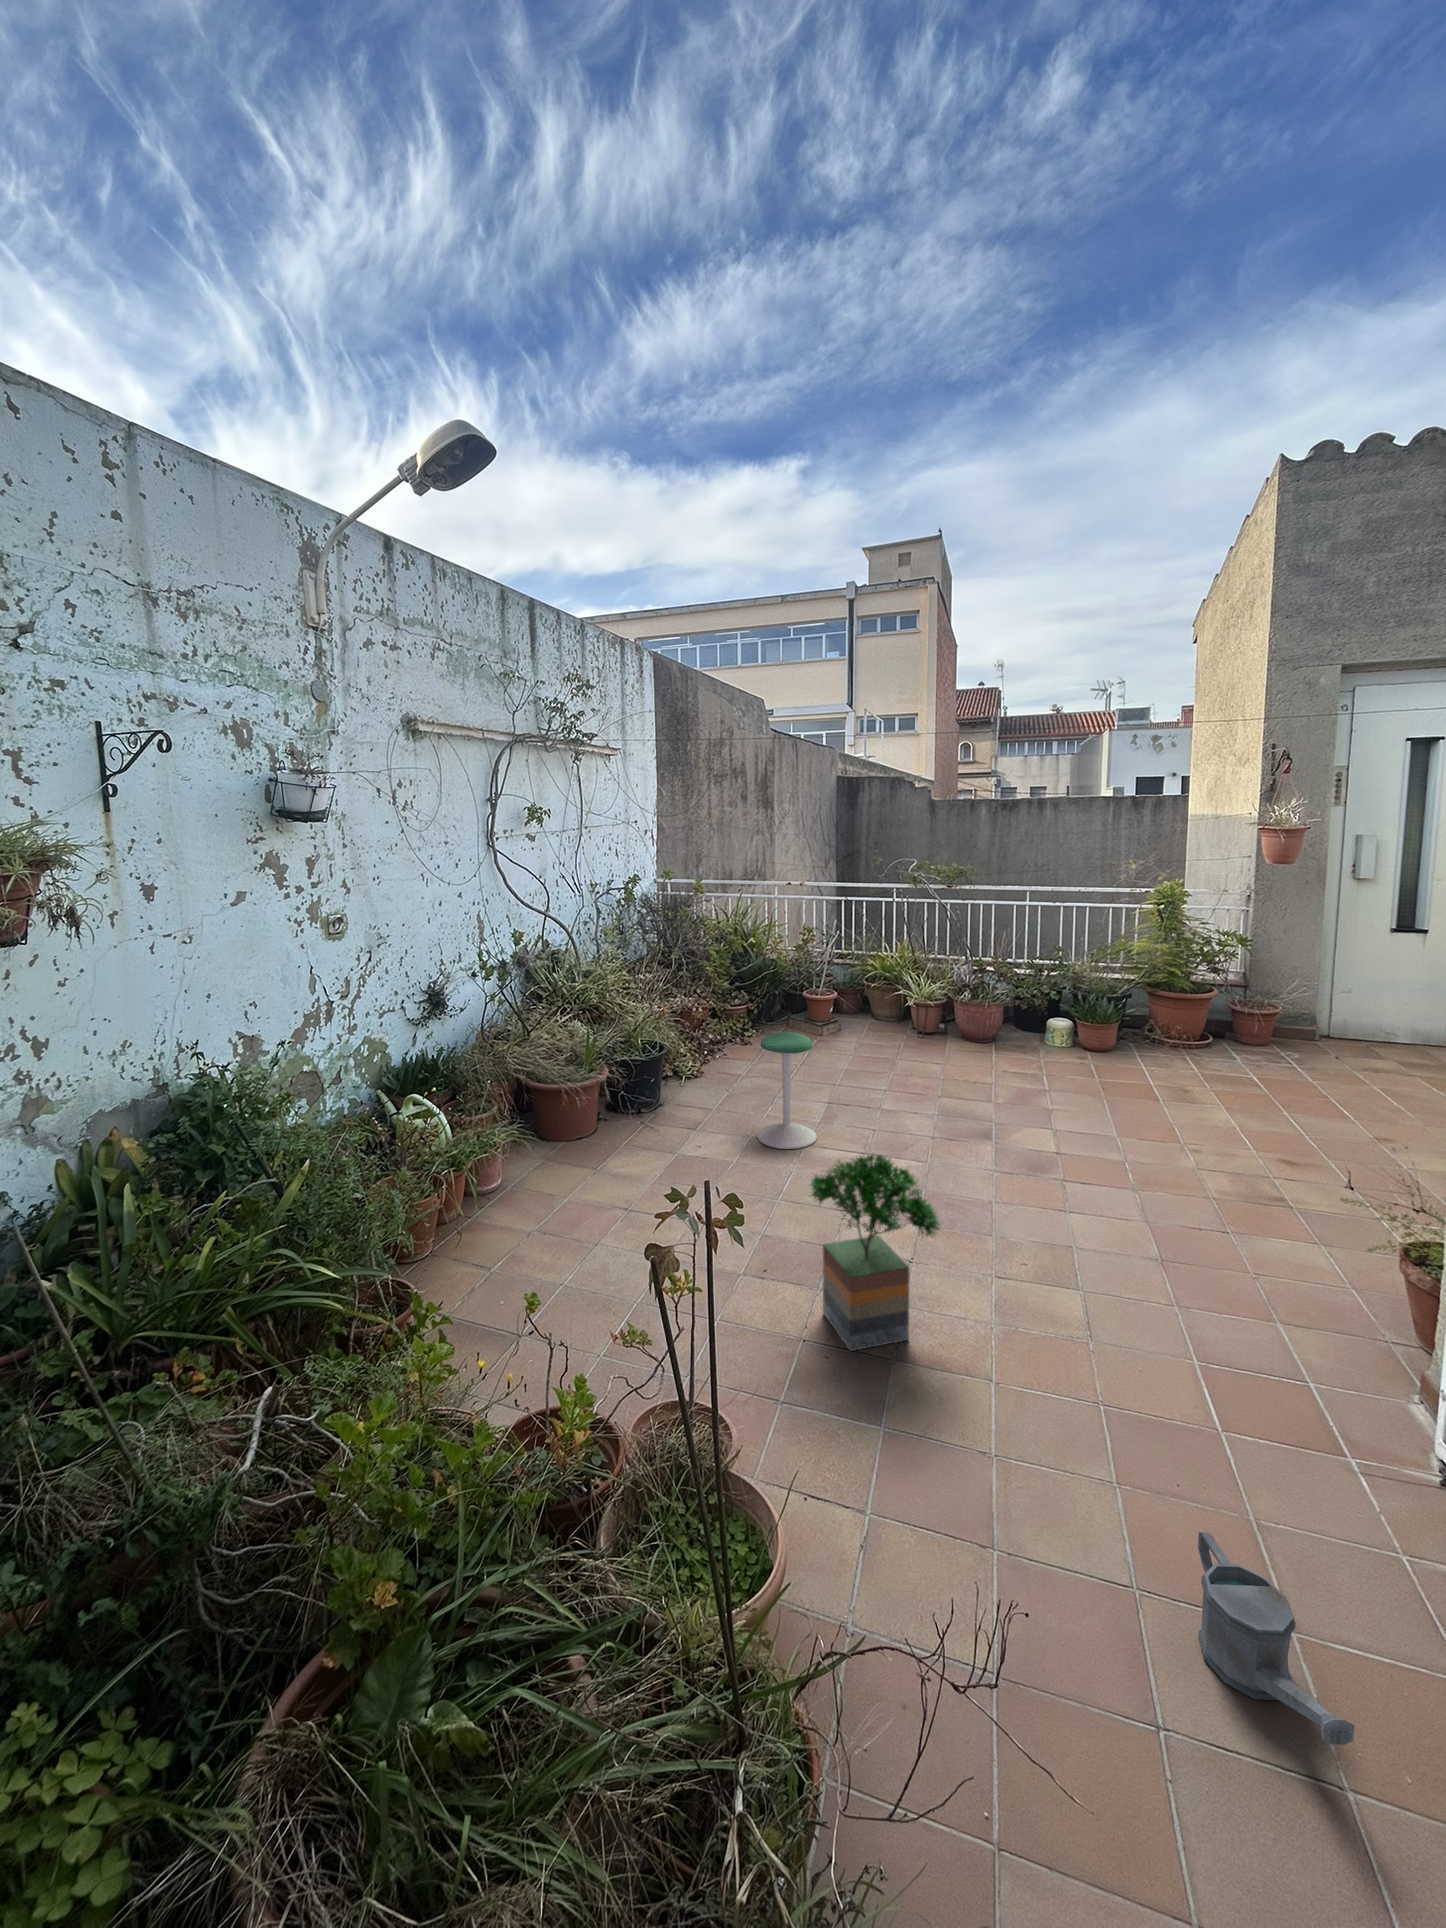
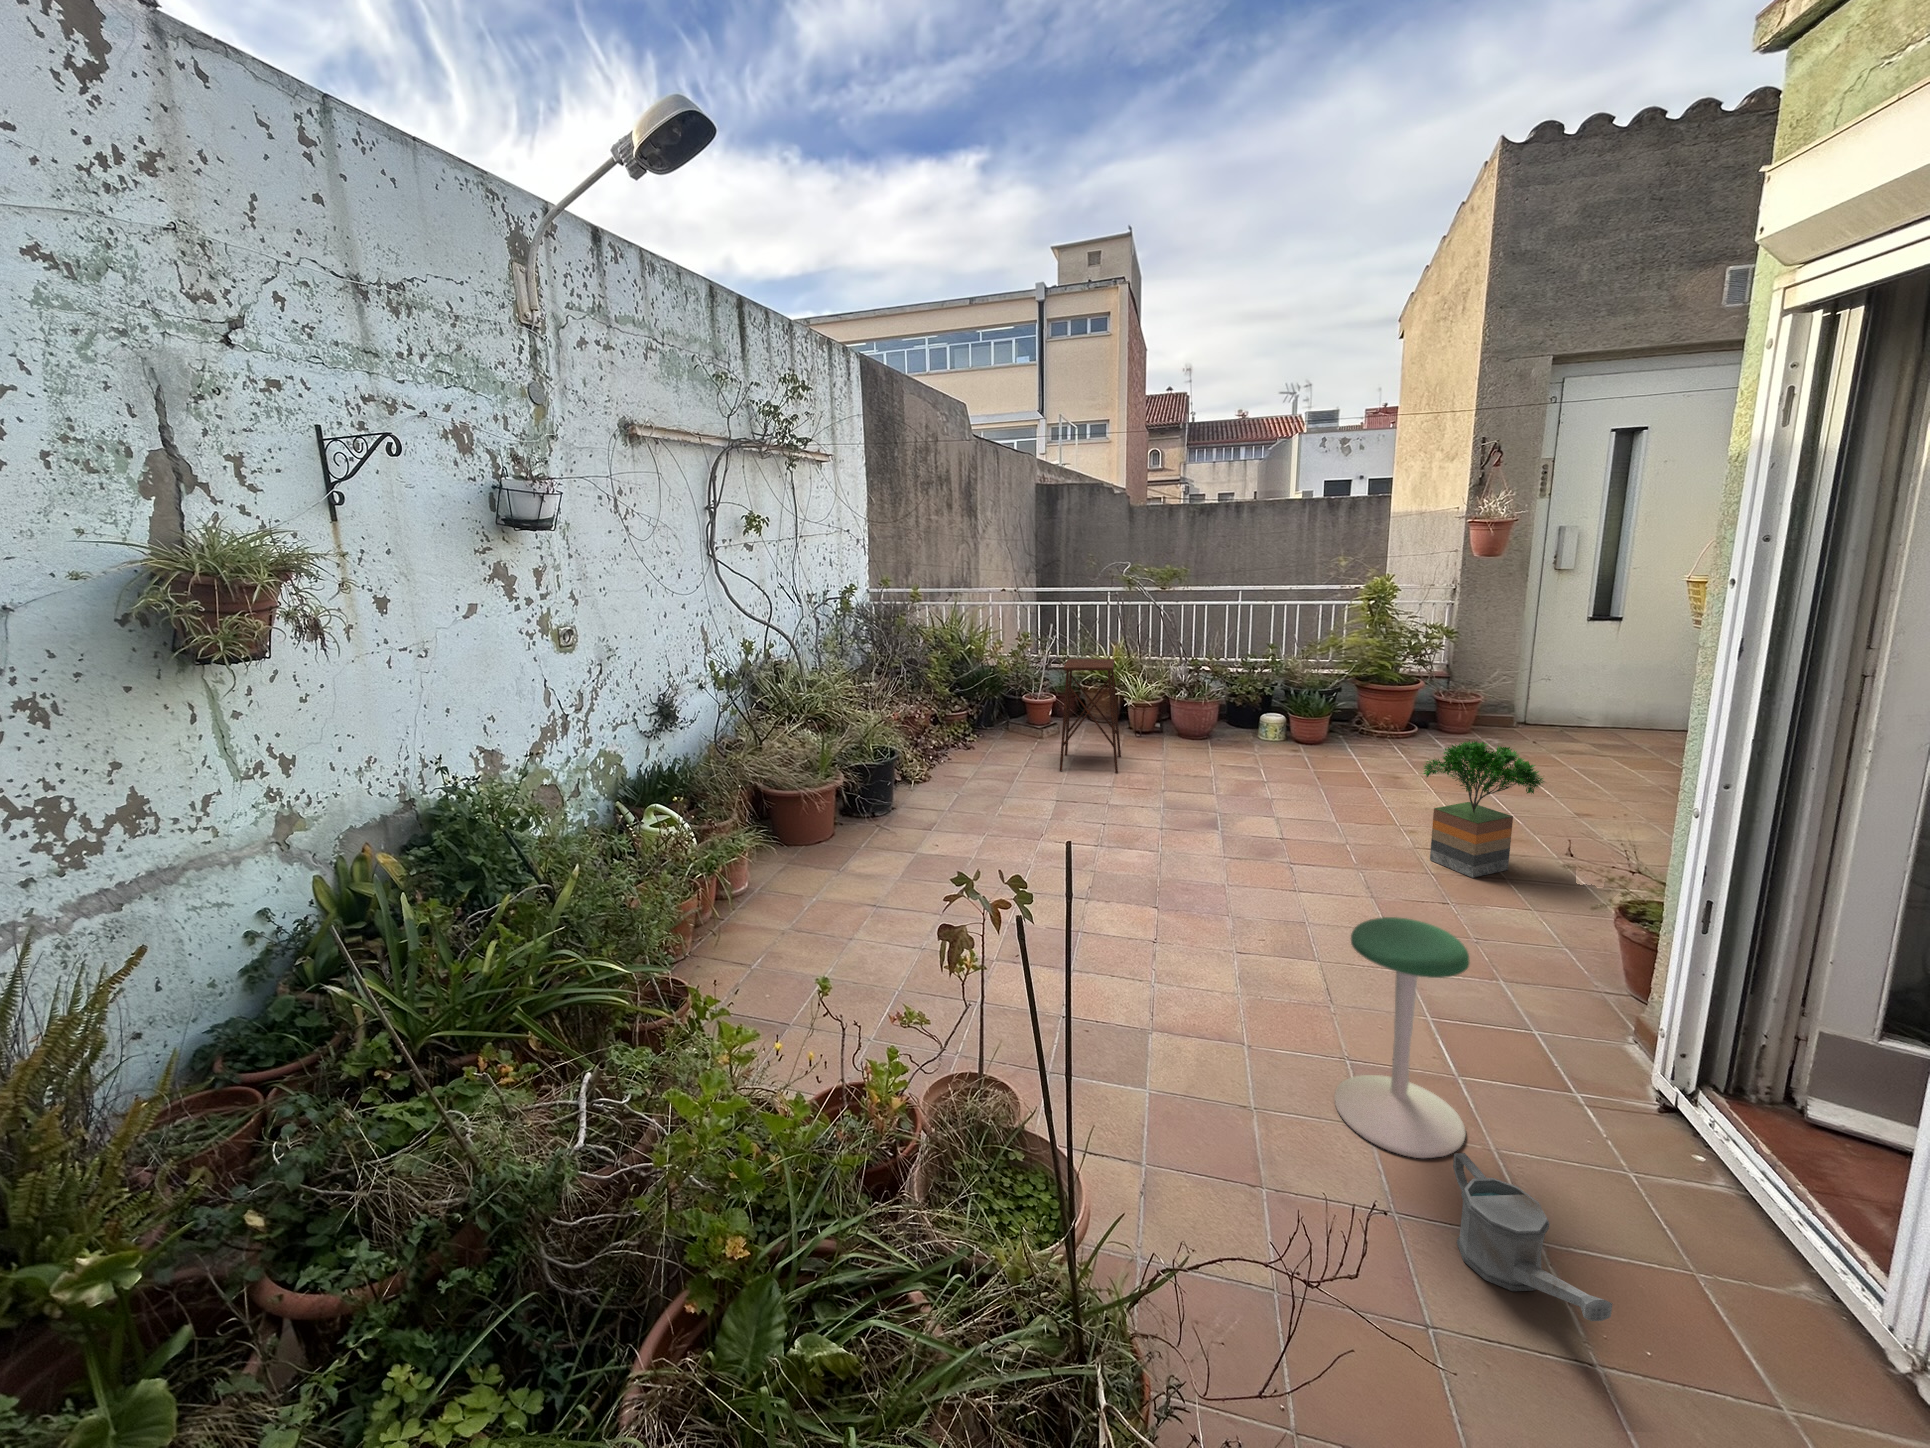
side table: none [837,960,903,1080] -> present [1060,659,1121,773]
stool: present [757,1032,817,1149] -> present [1334,917,1469,1158]
potted tree: present [810,1154,940,1351] -> present [1423,740,1544,878]

